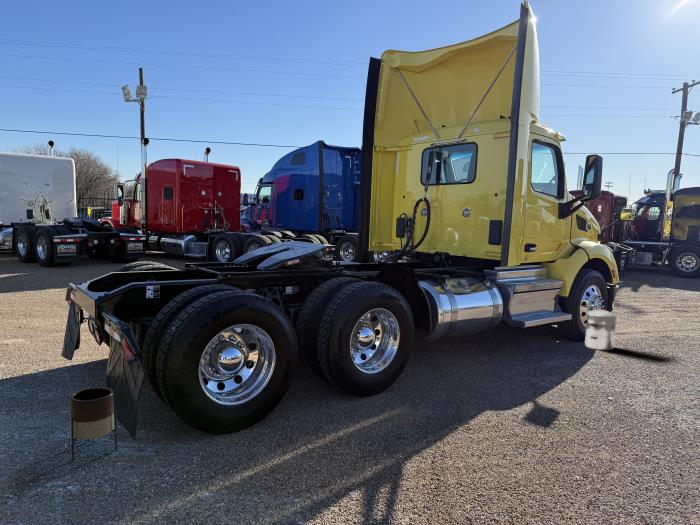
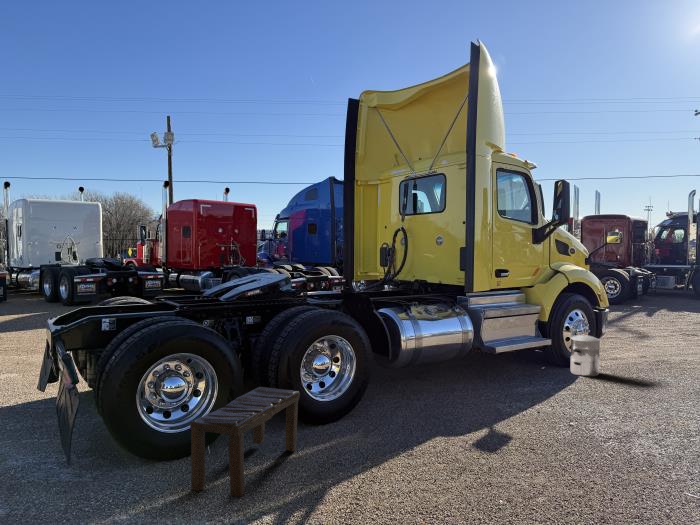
bench: none [261,360,359,476] -> present [190,387,300,497]
planter: present [70,387,117,461] -> none [21,414,66,482]

